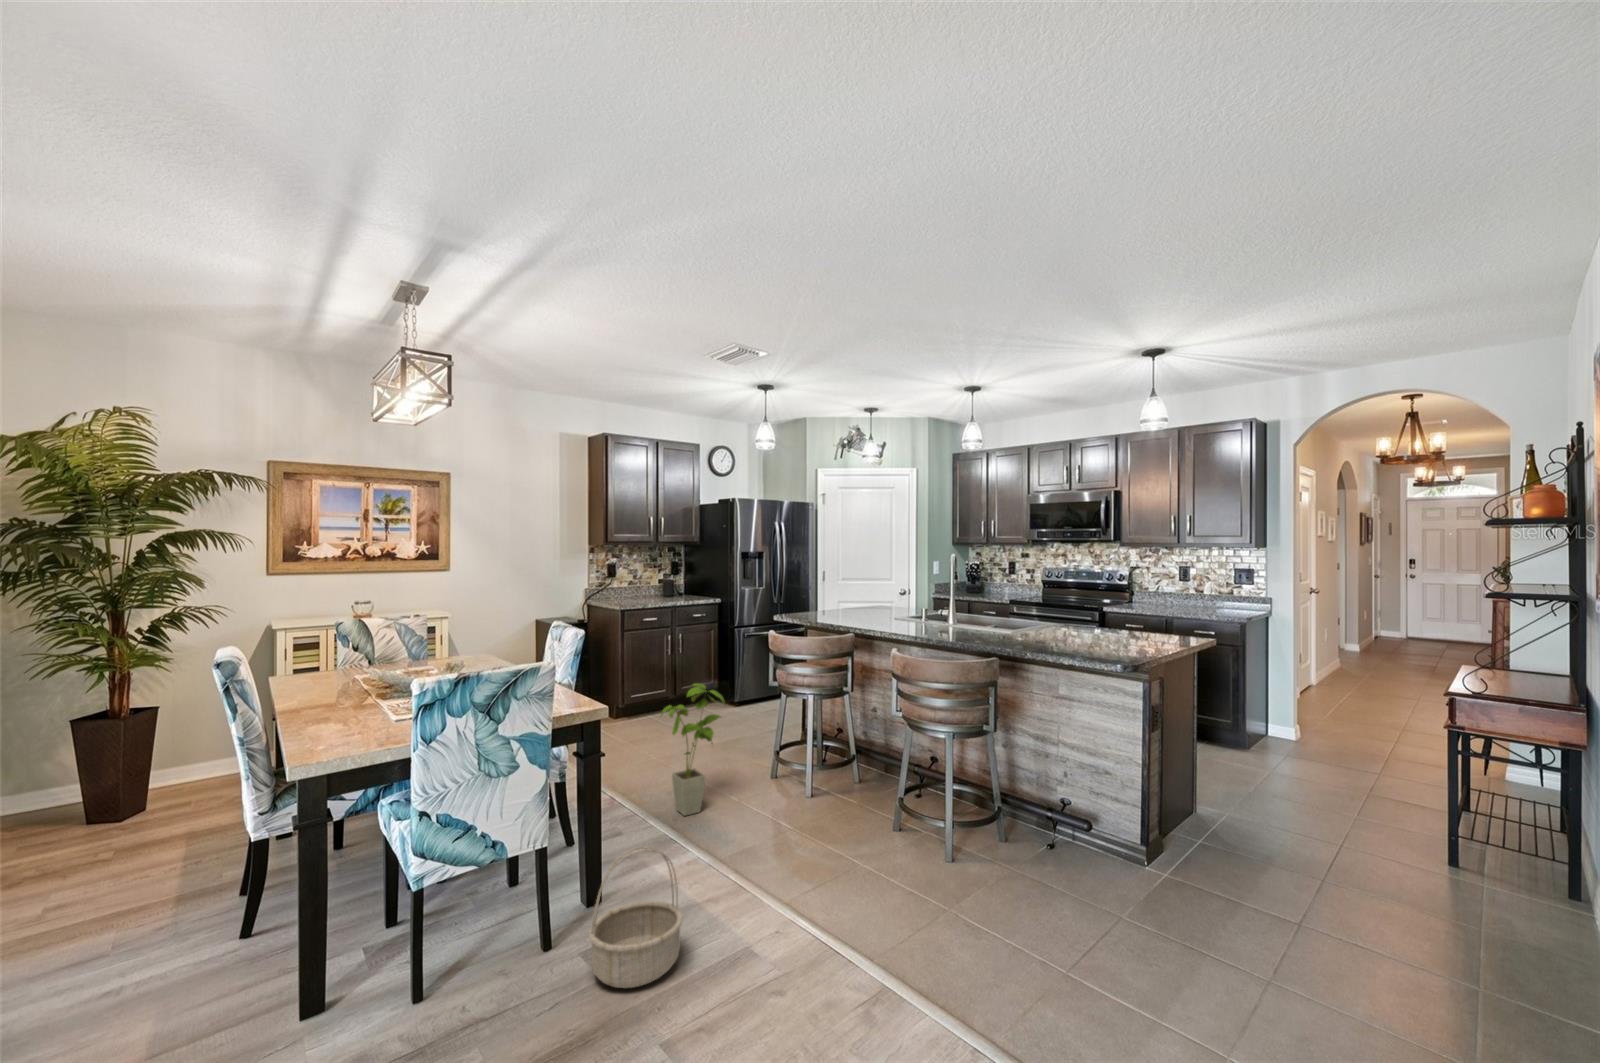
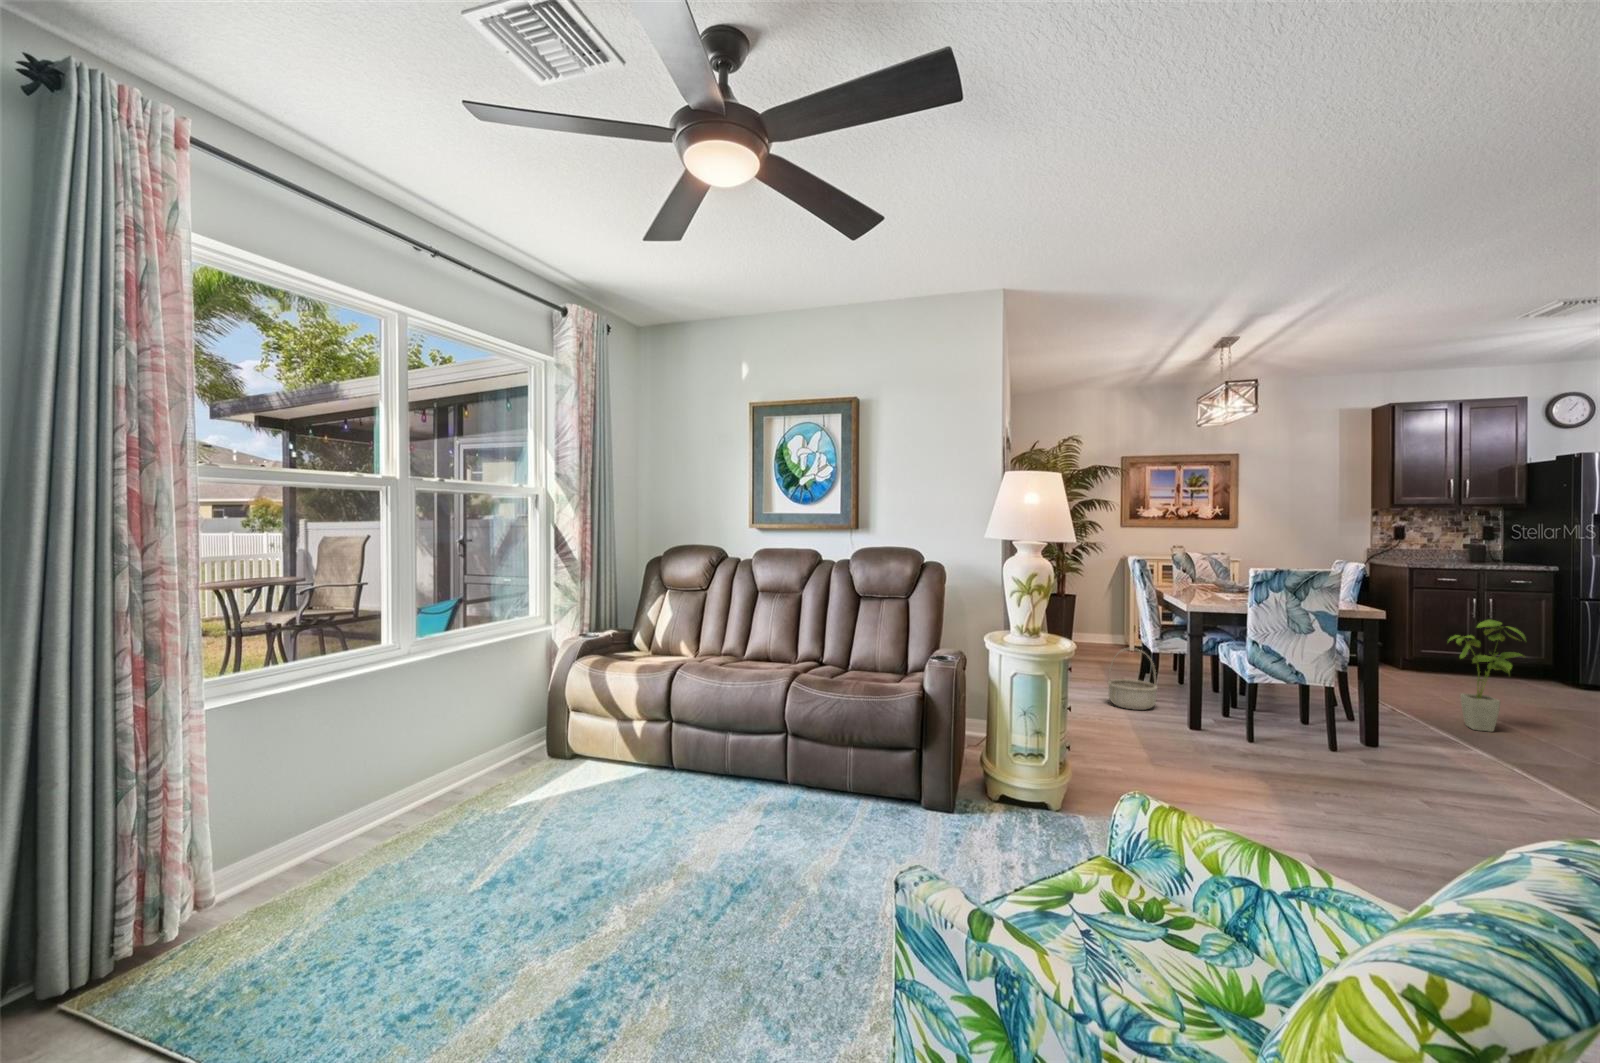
basket: present [589,846,683,988] -> present [1108,648,1157,710]

